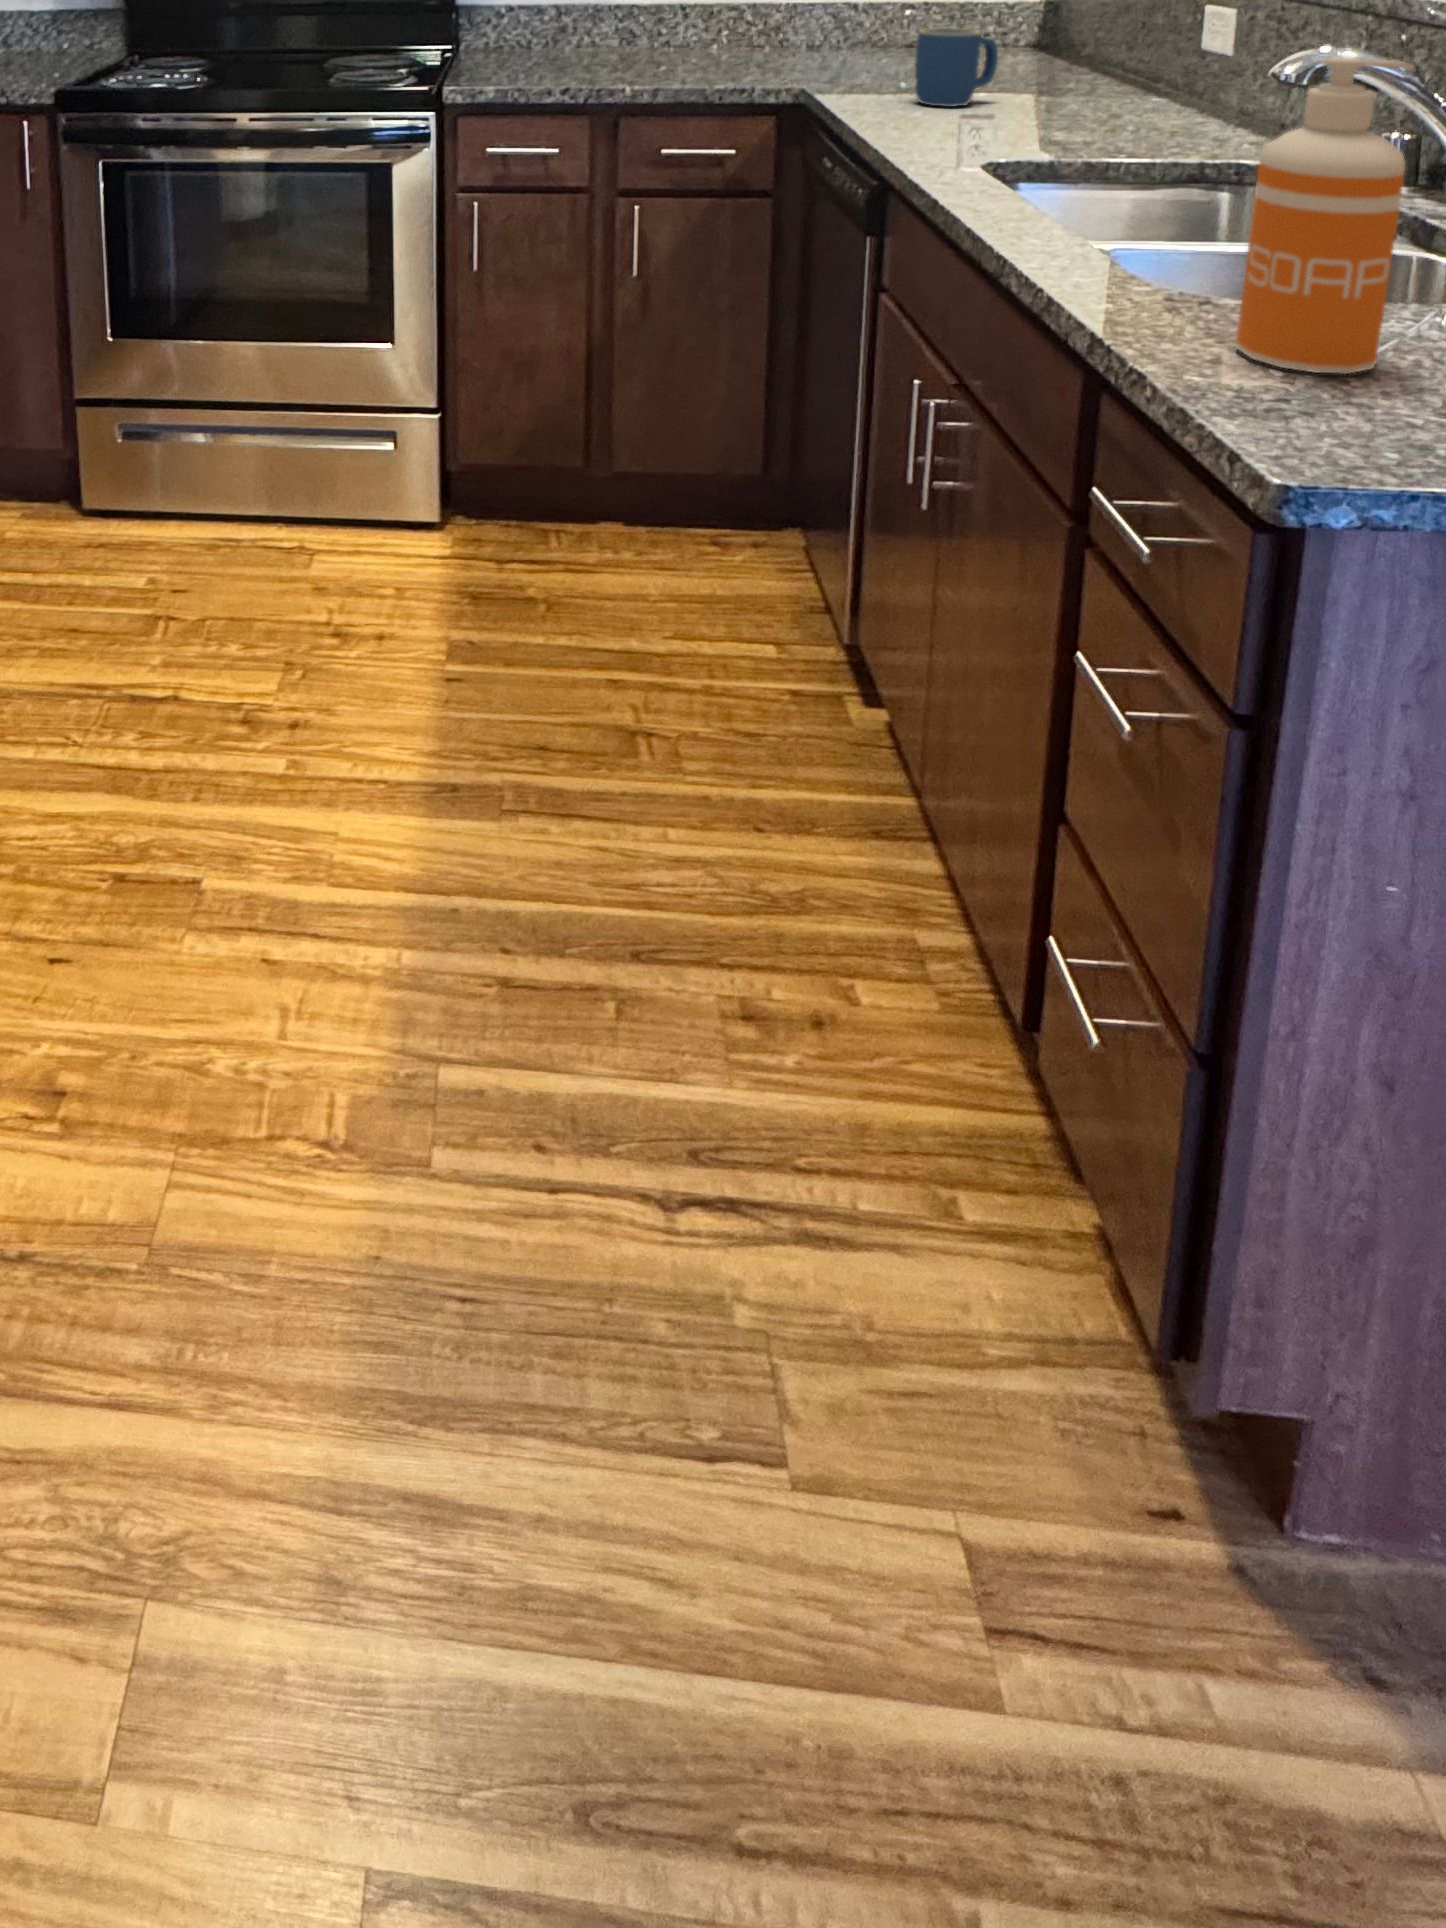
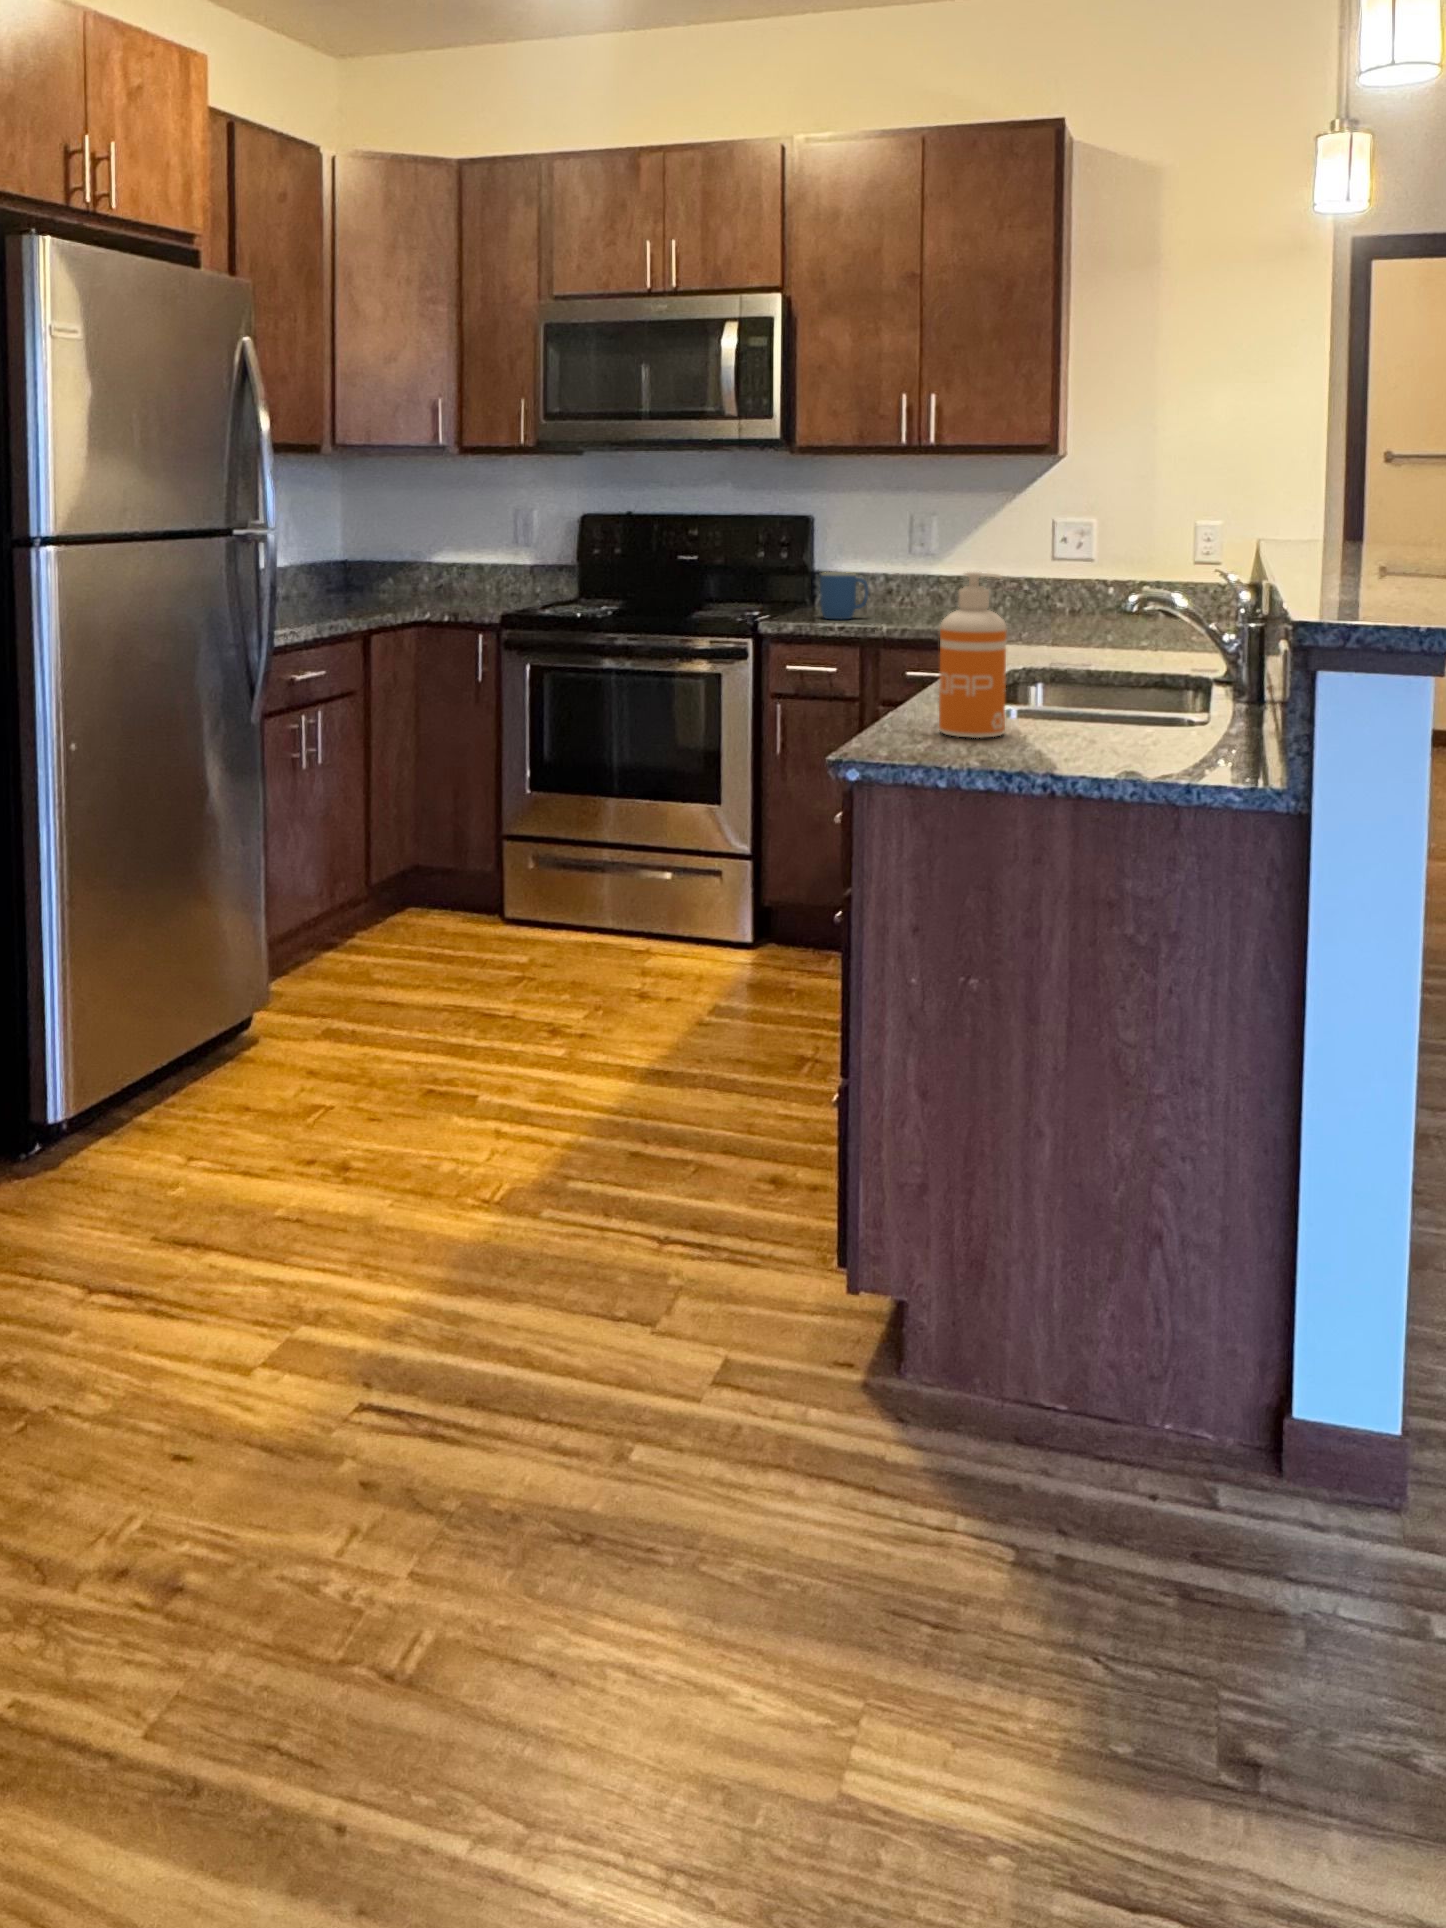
mug: present [915,28,998,107] -> present [820,572,868,619]

